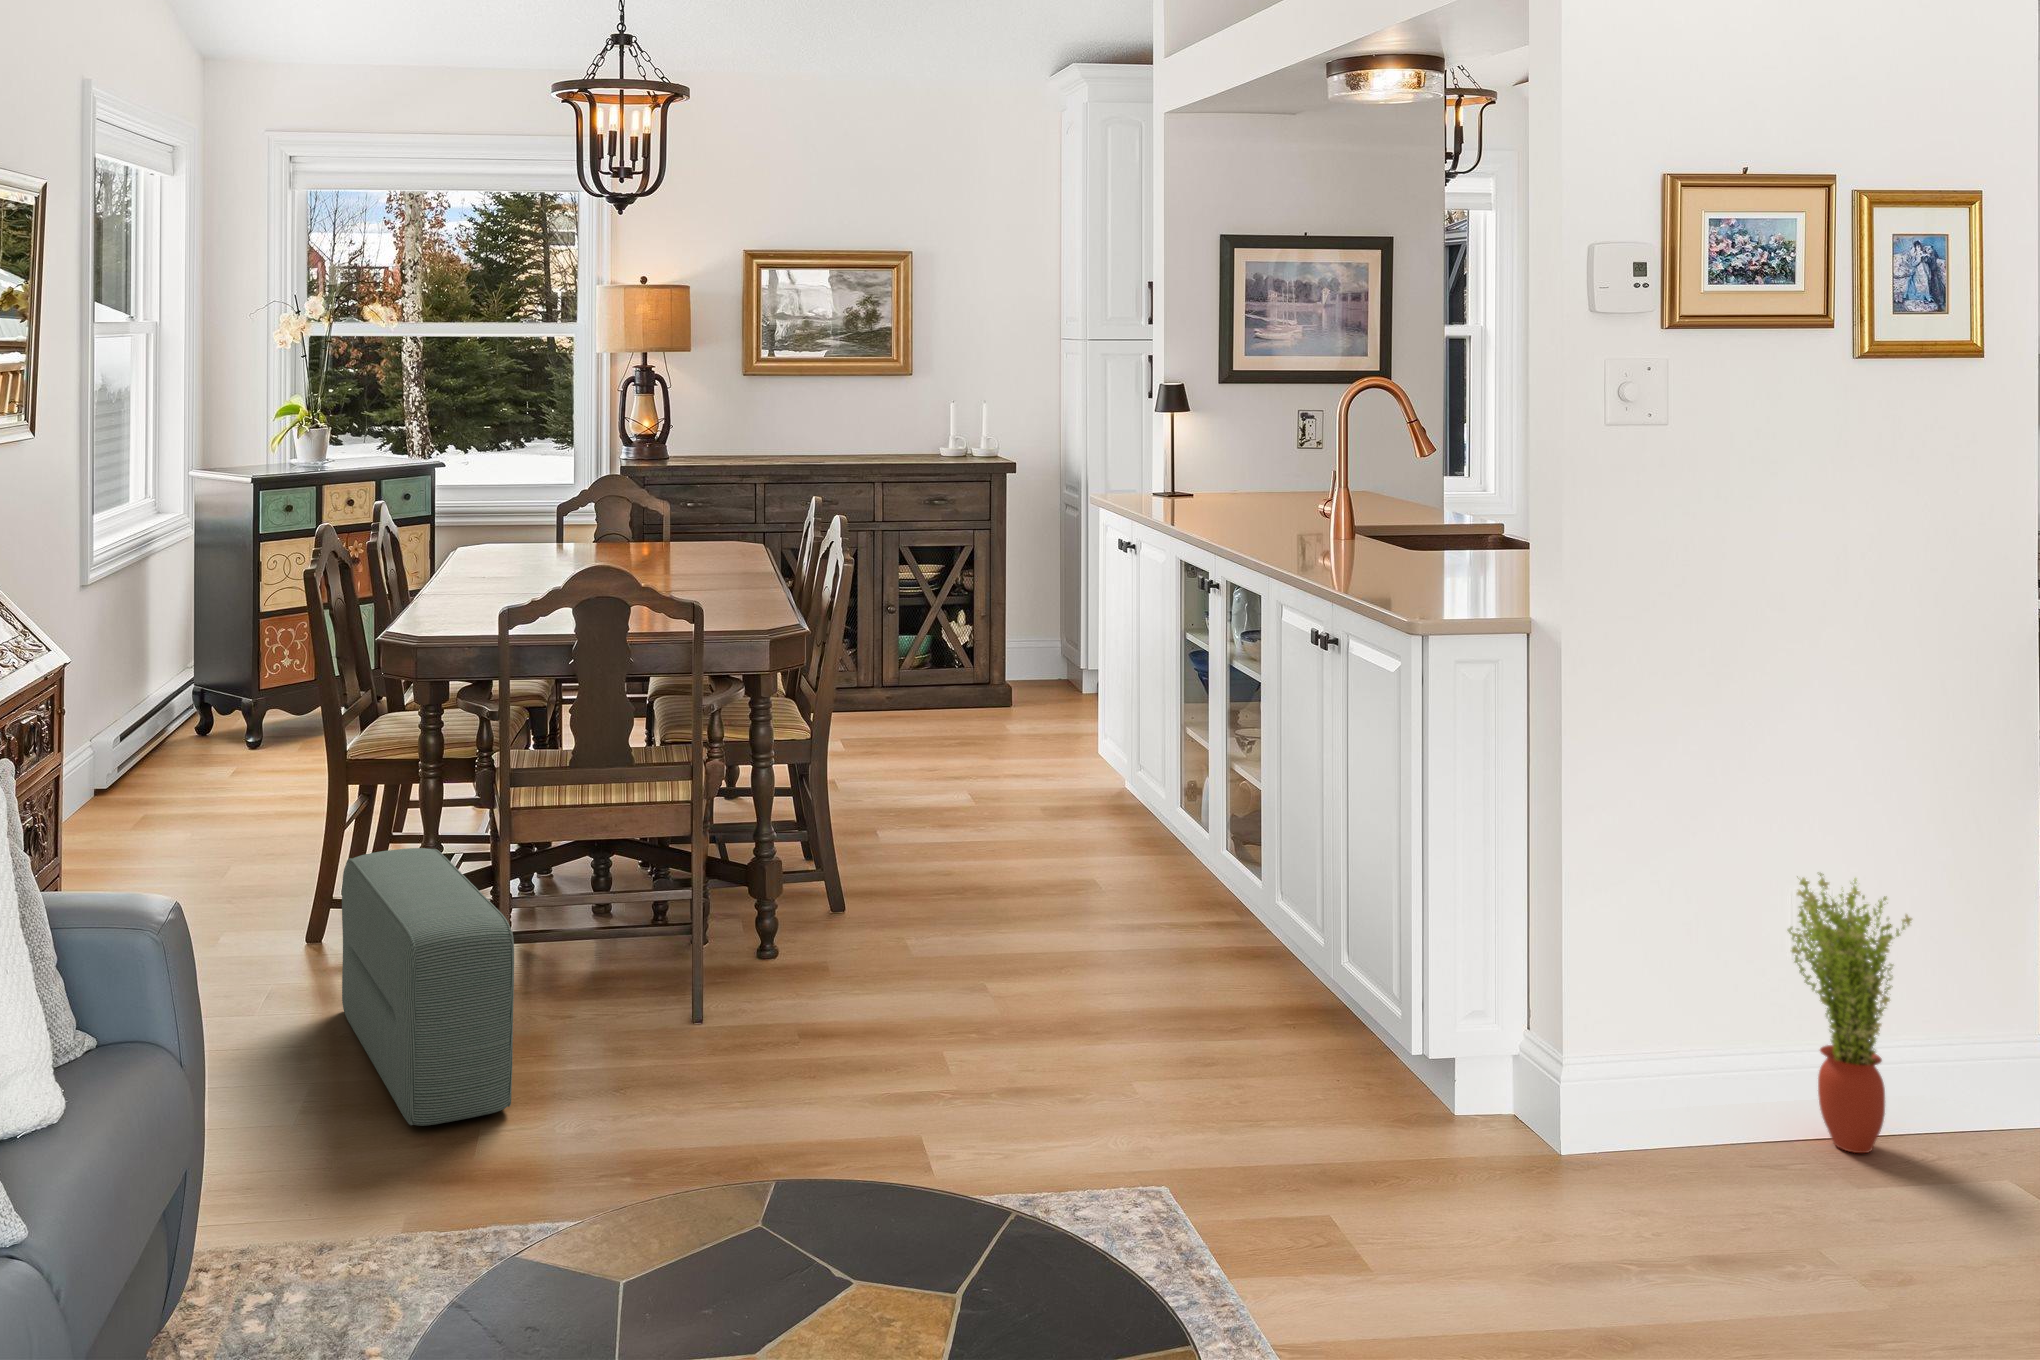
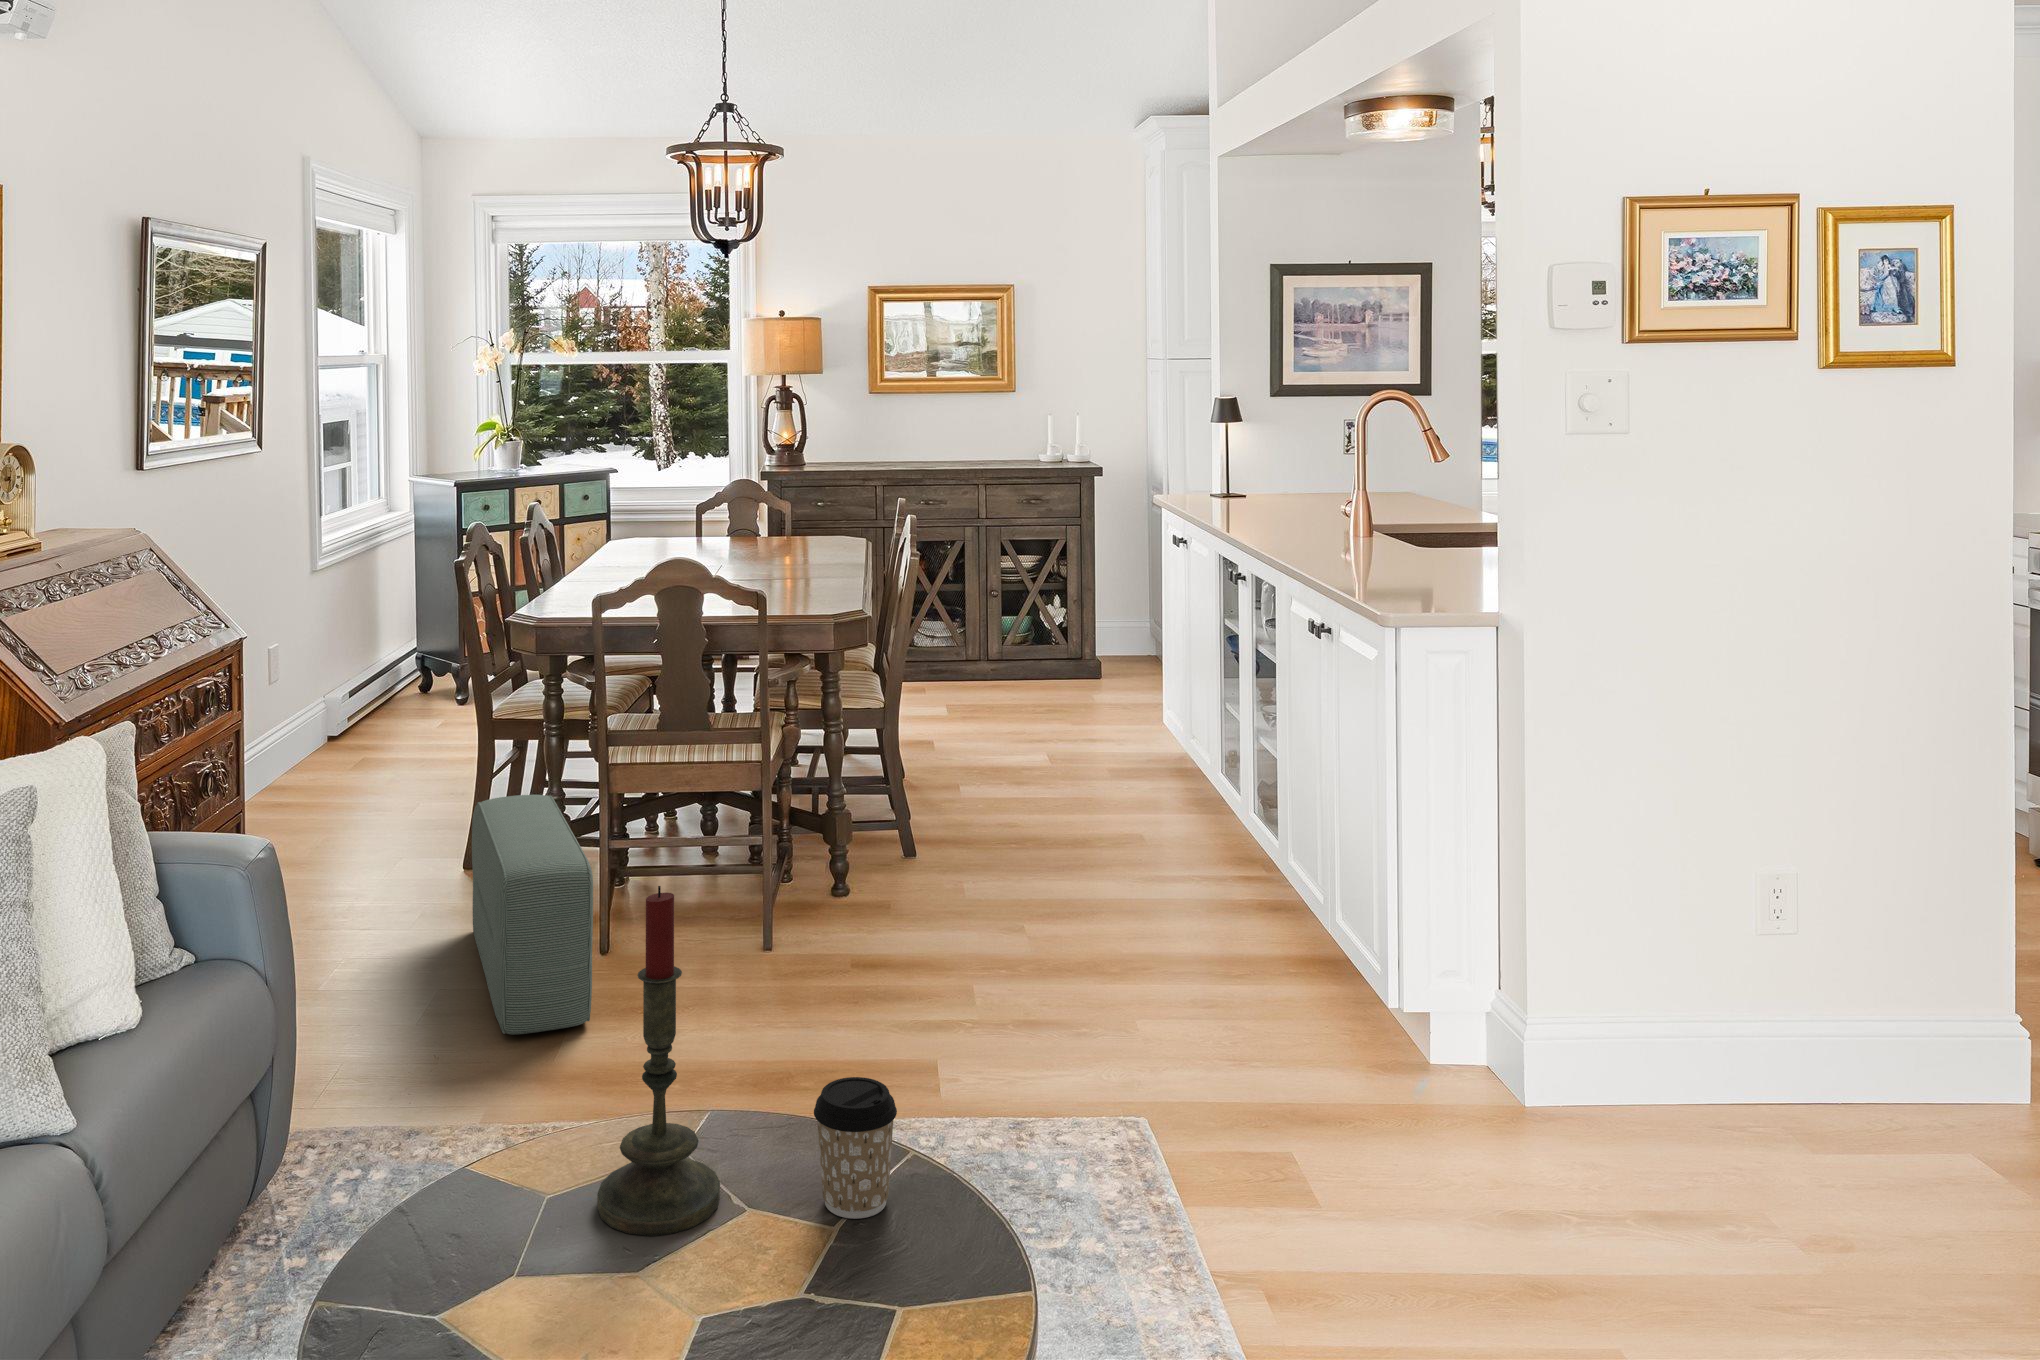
potted plant: present [1788,873,1912,1153] -> none [1752,858,1880,1131]
candle: none [672,927,808,1316] -> present [597,886,720,1236]
coffee cup: none [913,1131,1005,1284] -> present [814,1077,897,1219]

